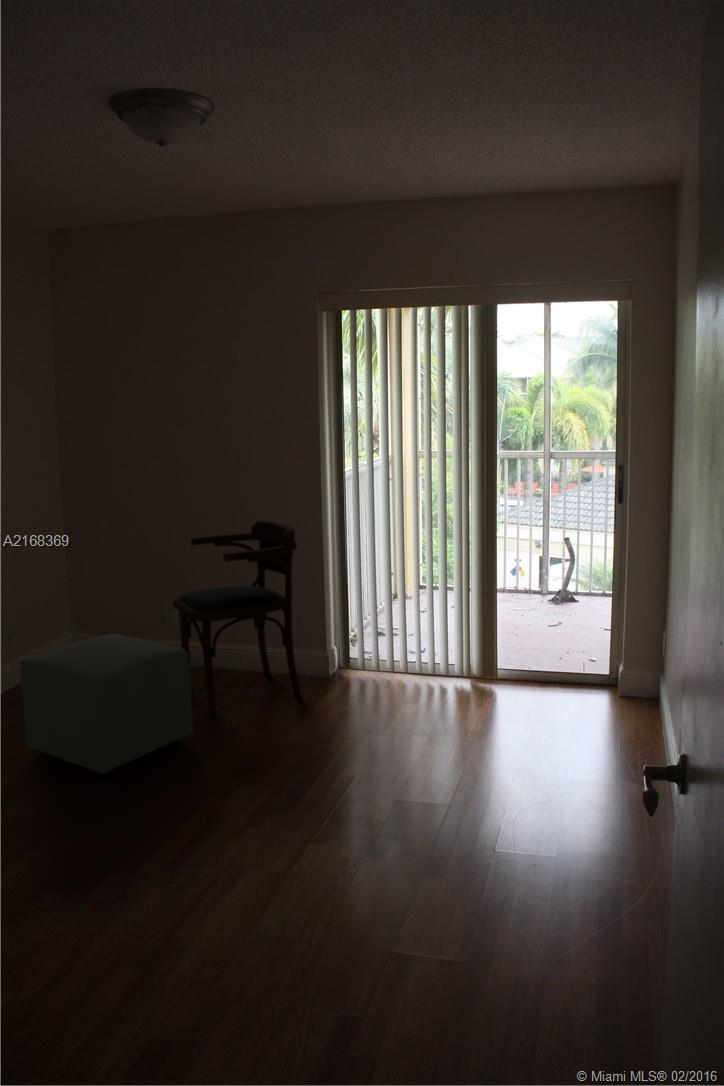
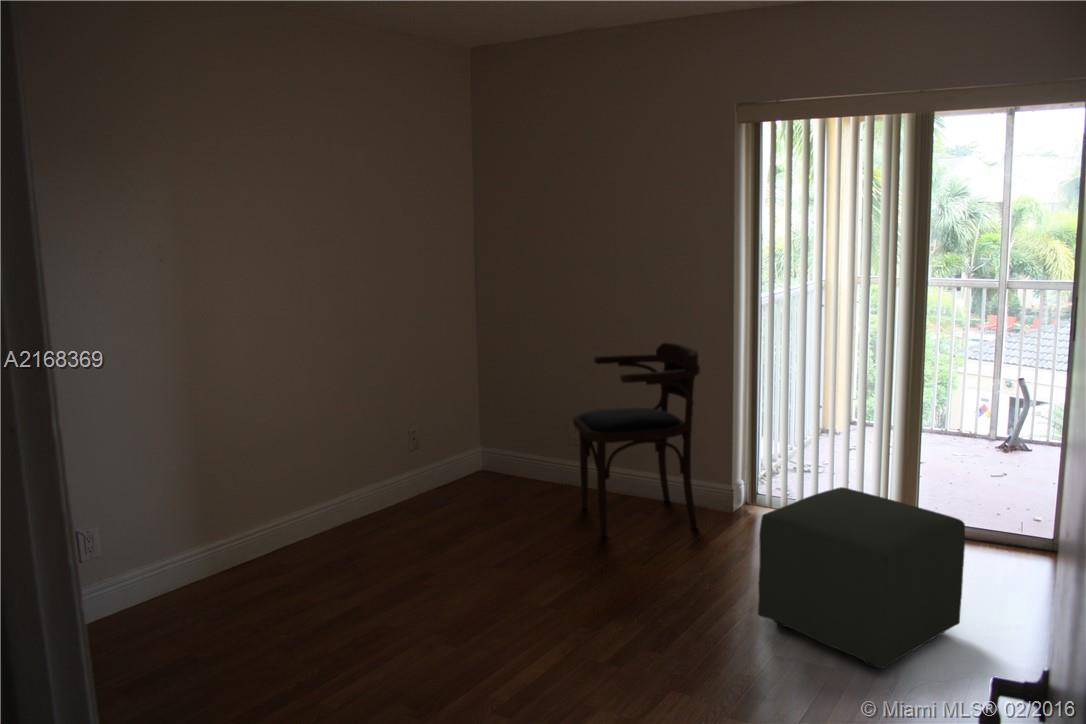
ottoman: present [20,634,193,774] -> present [758,487,965,669]

